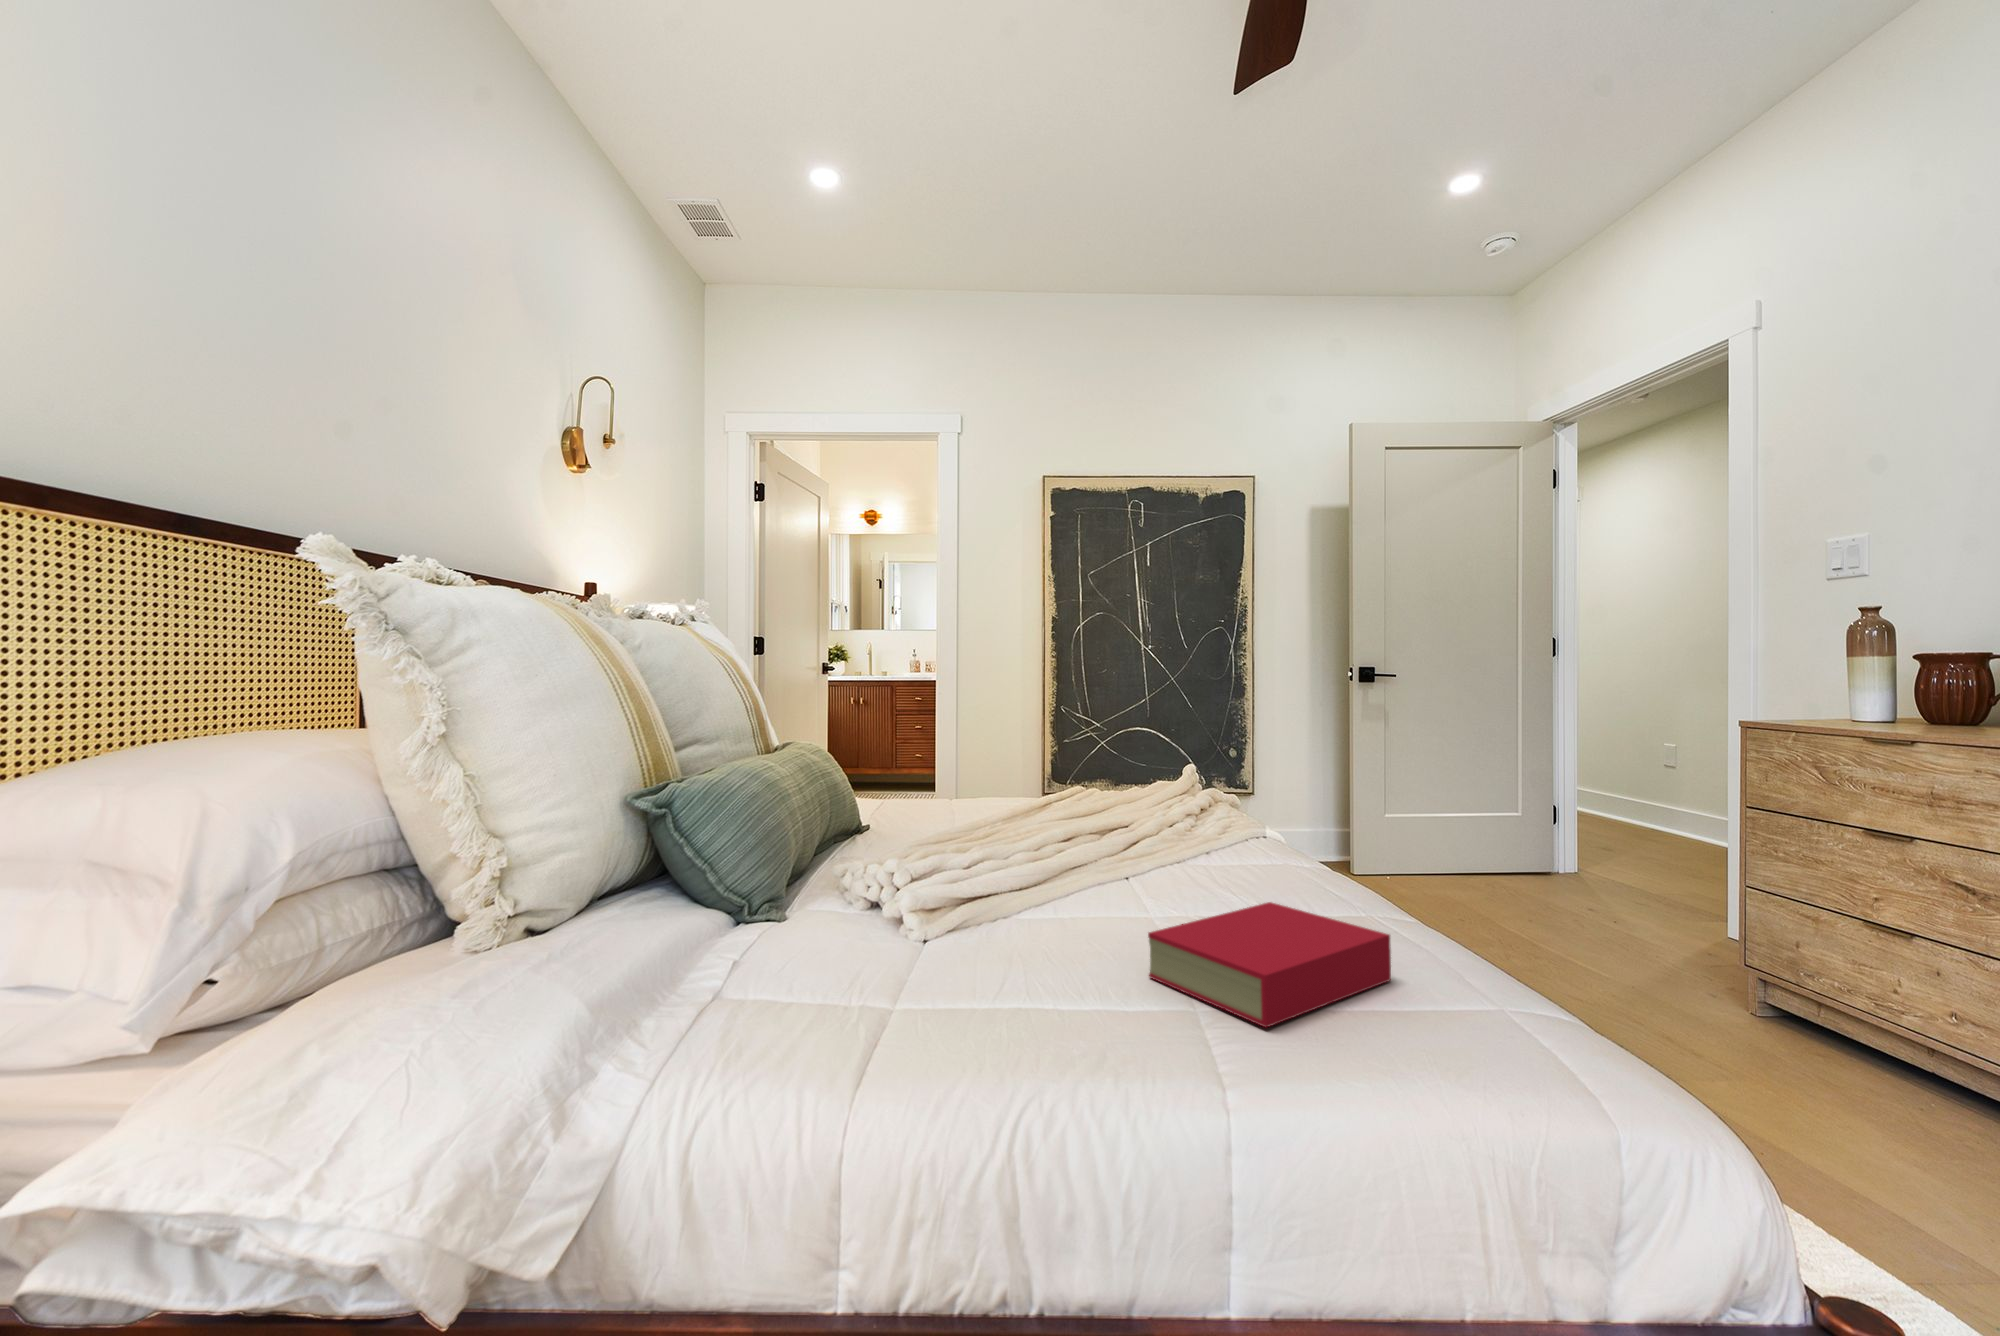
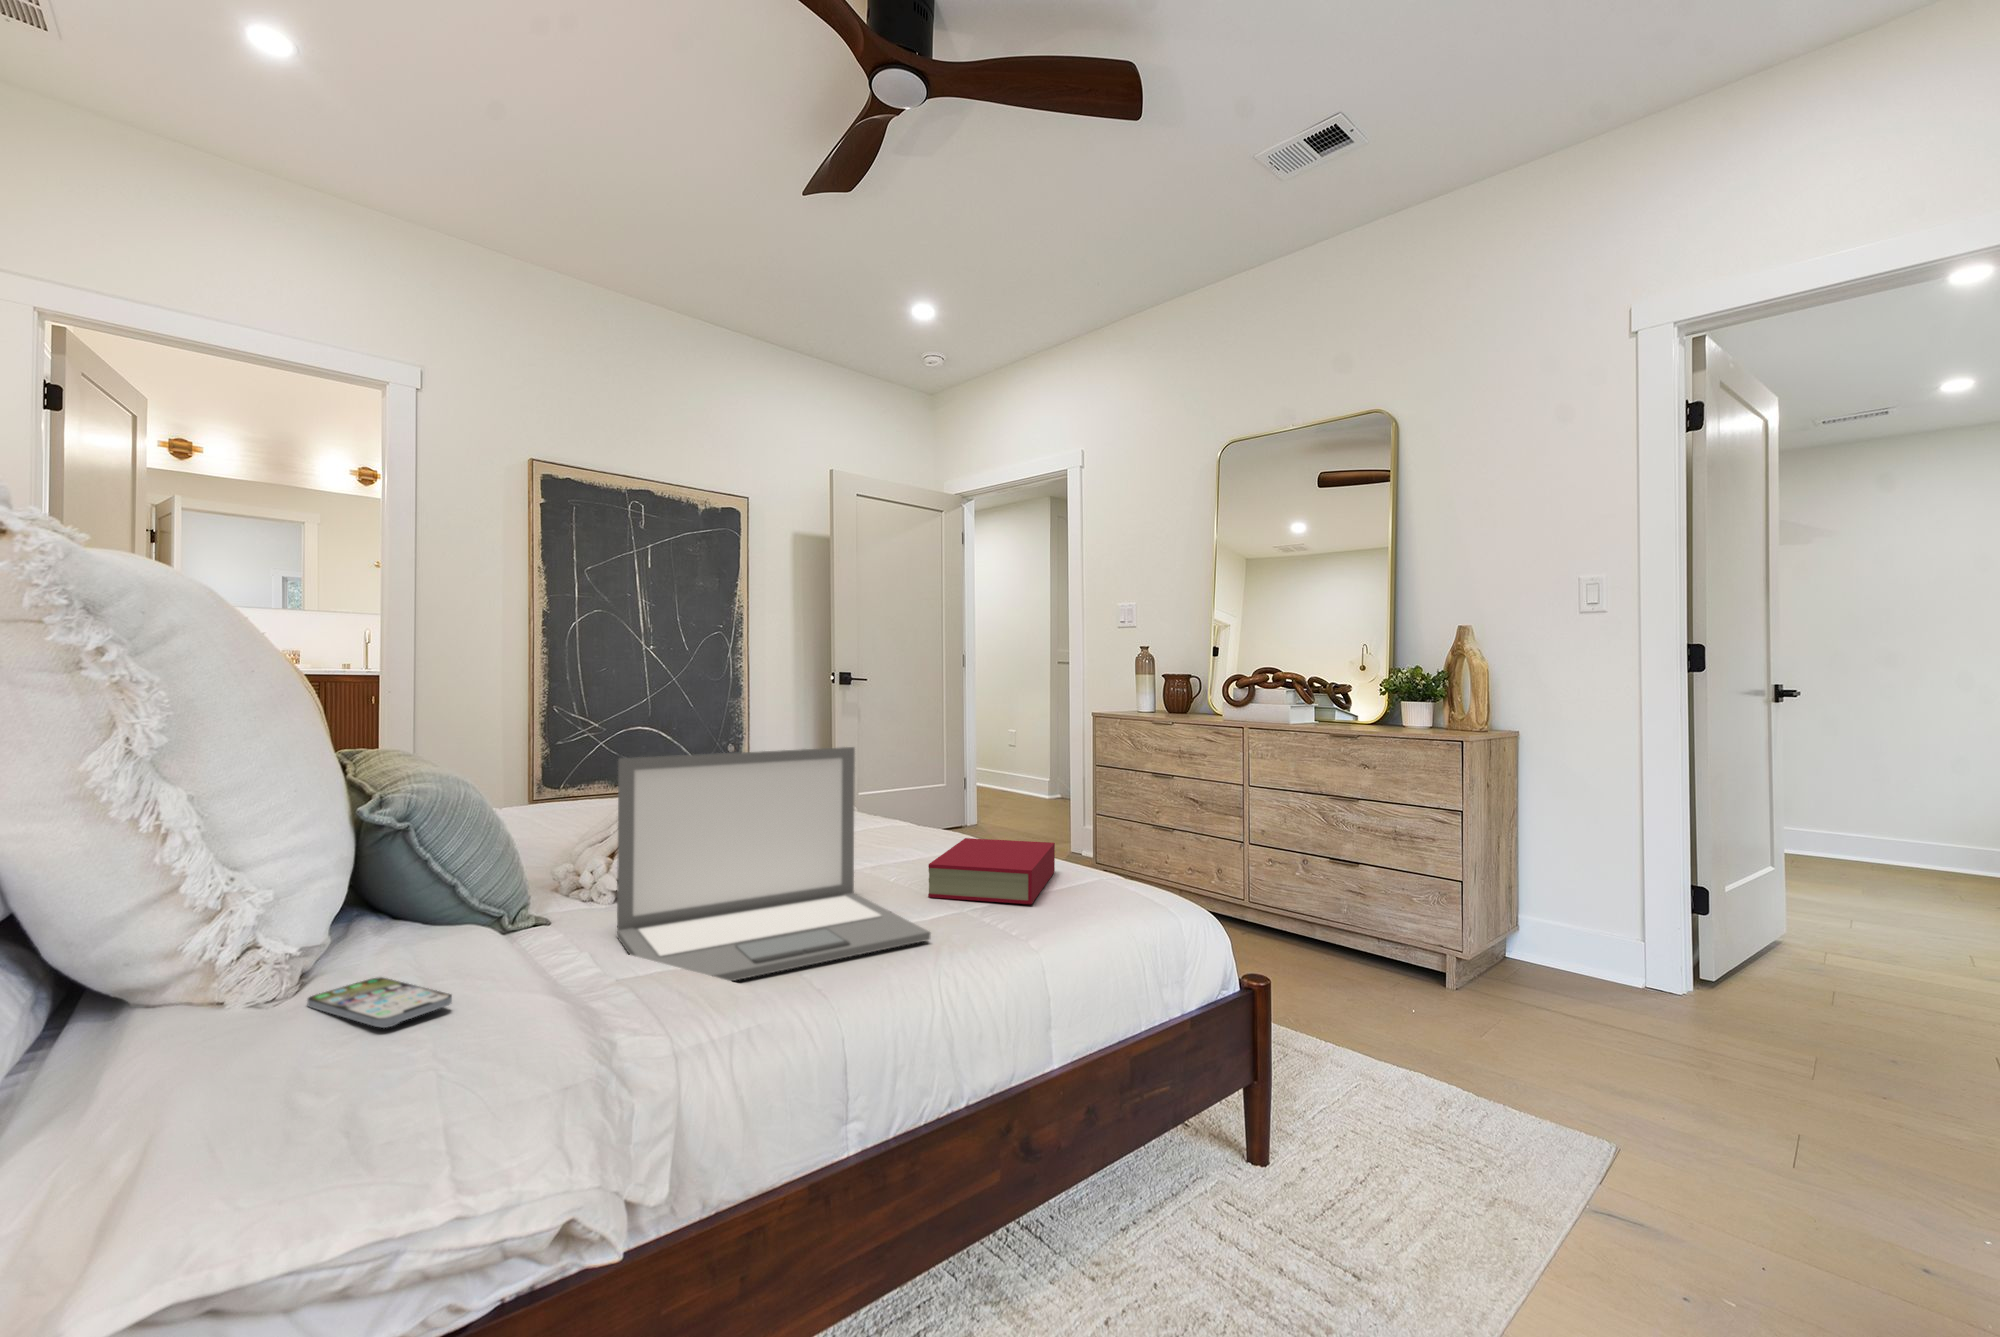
laptop: none [711,766,1063,1044] -> present [617,747,930,981]
smartphone: none [460,946,550,995] -> present [307,977,452,1028]

